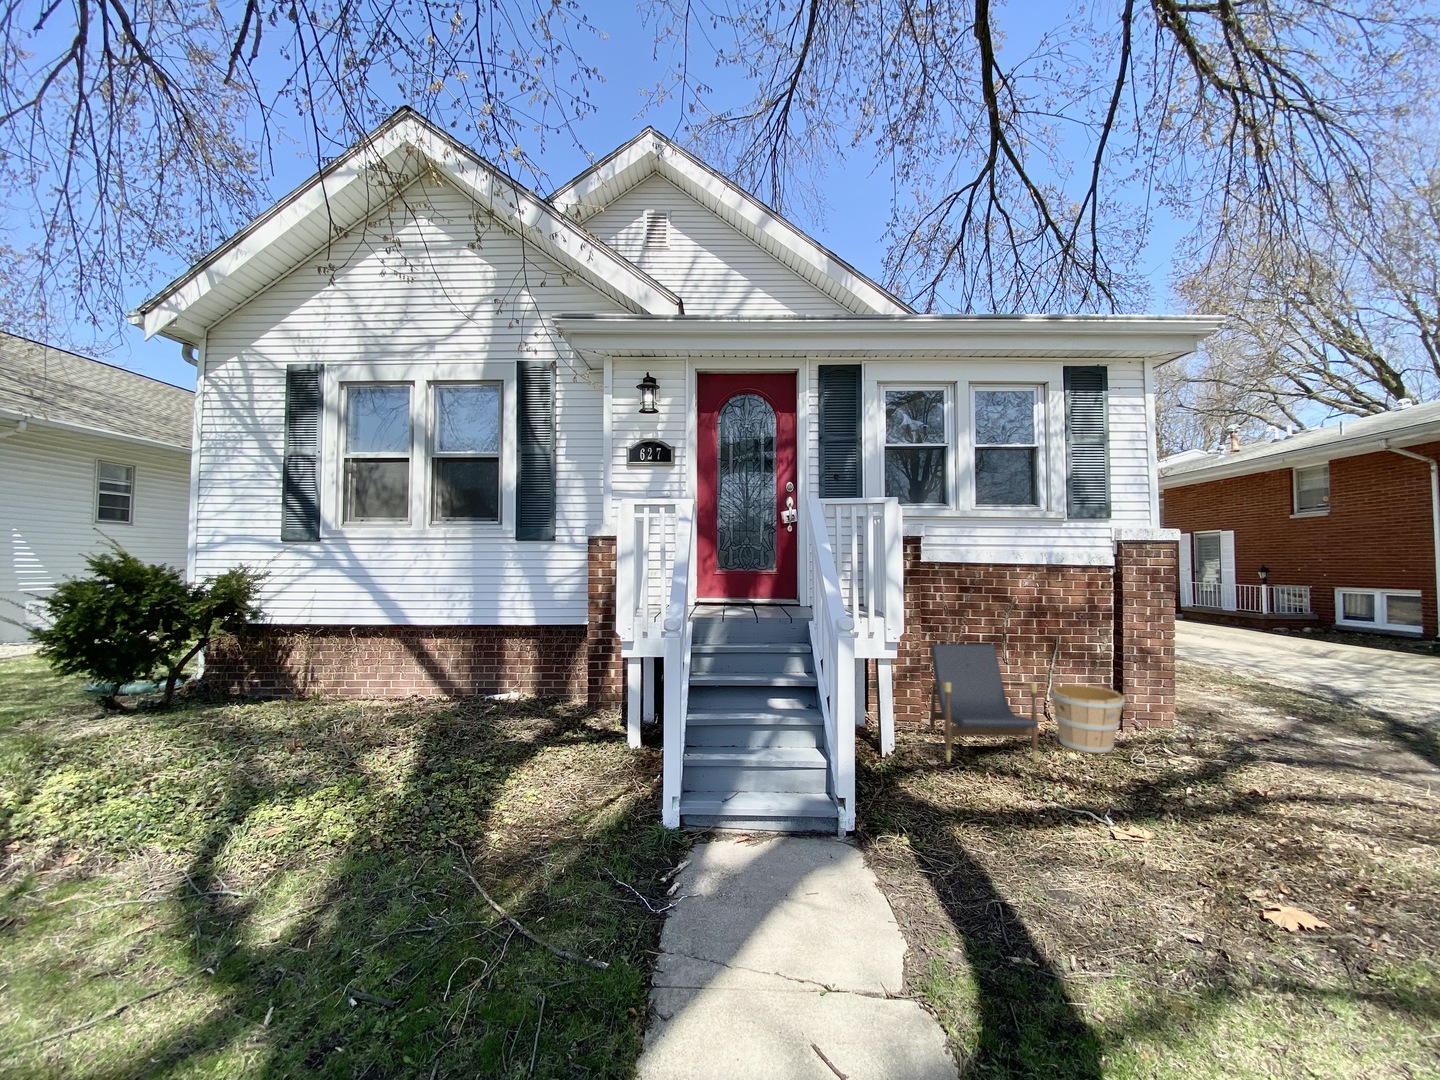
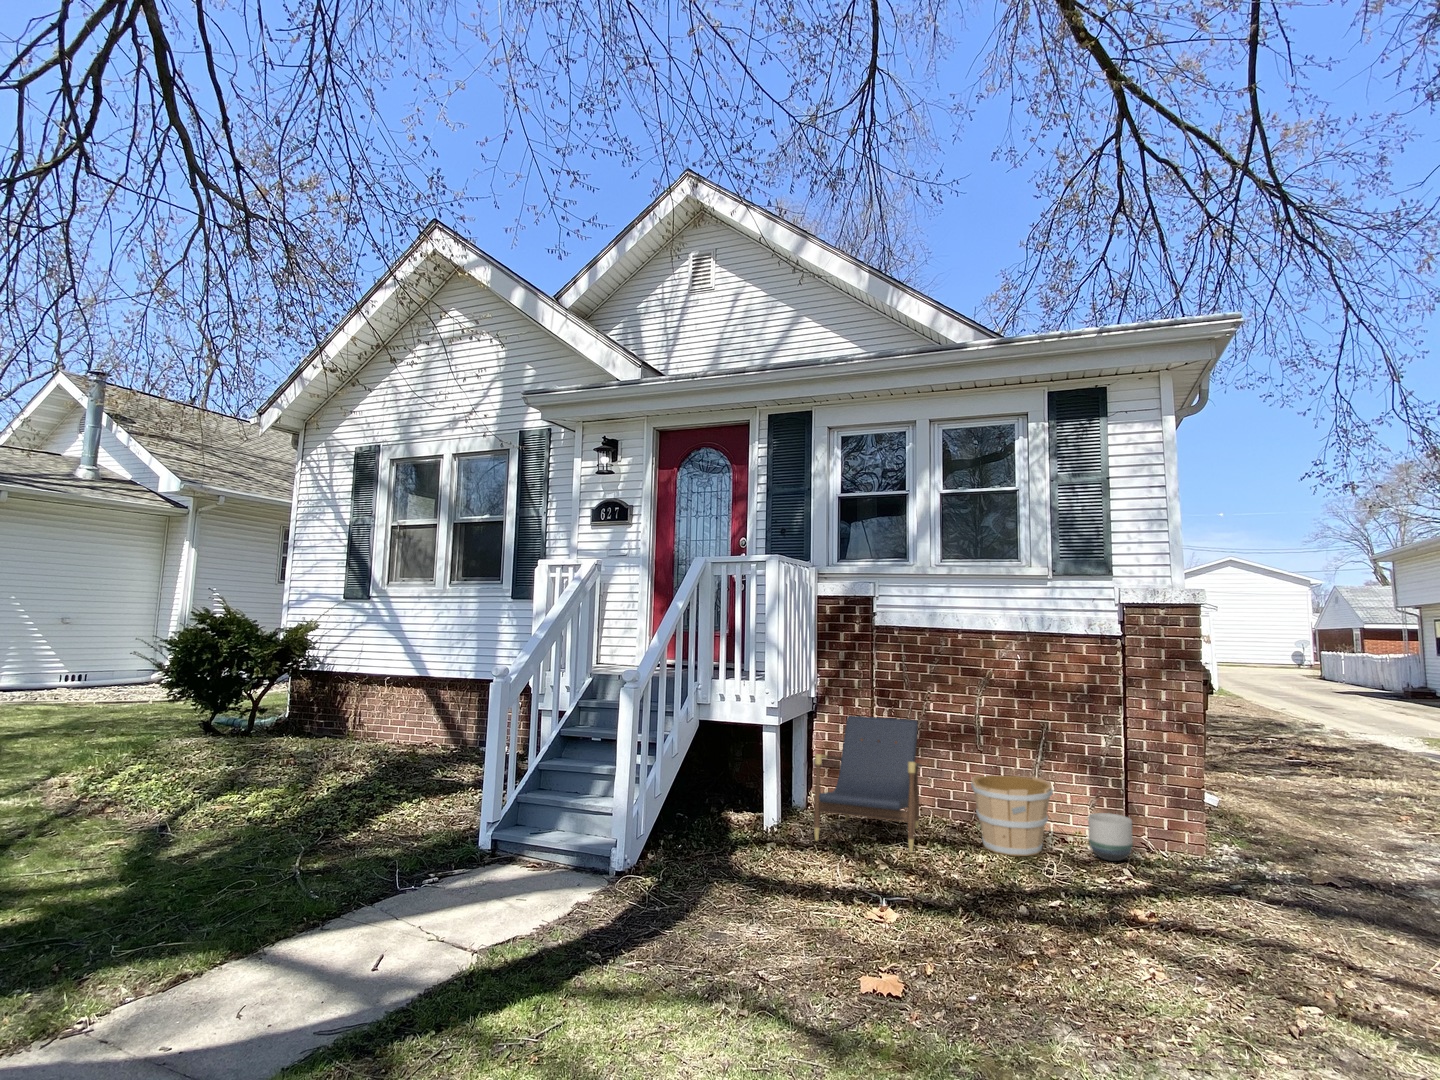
planter: none [1142,710,1181,748] -> present [1088,813,1133,861]

